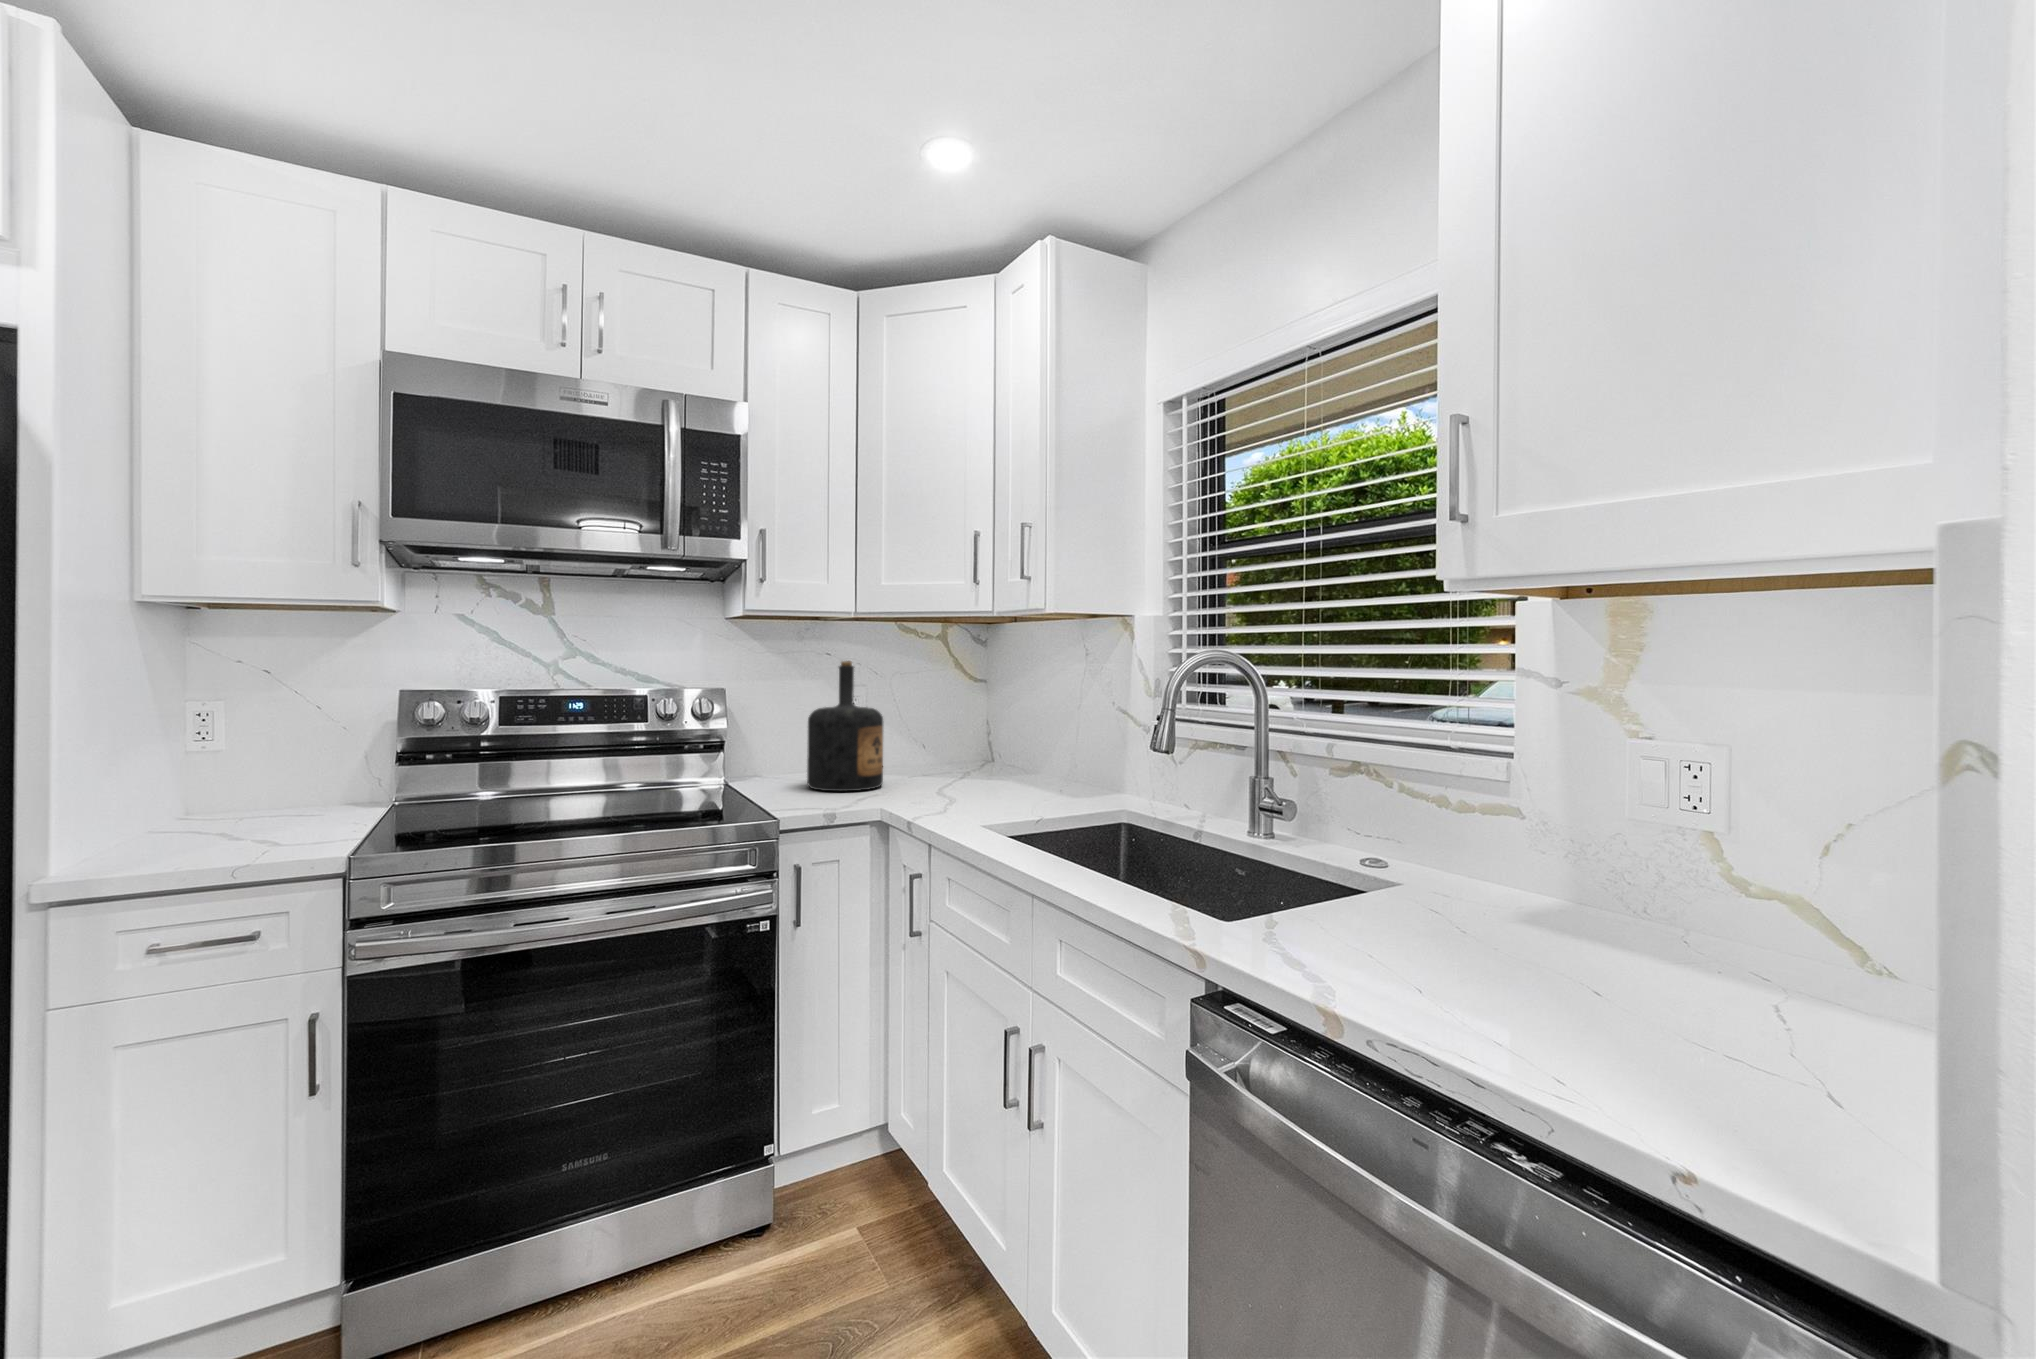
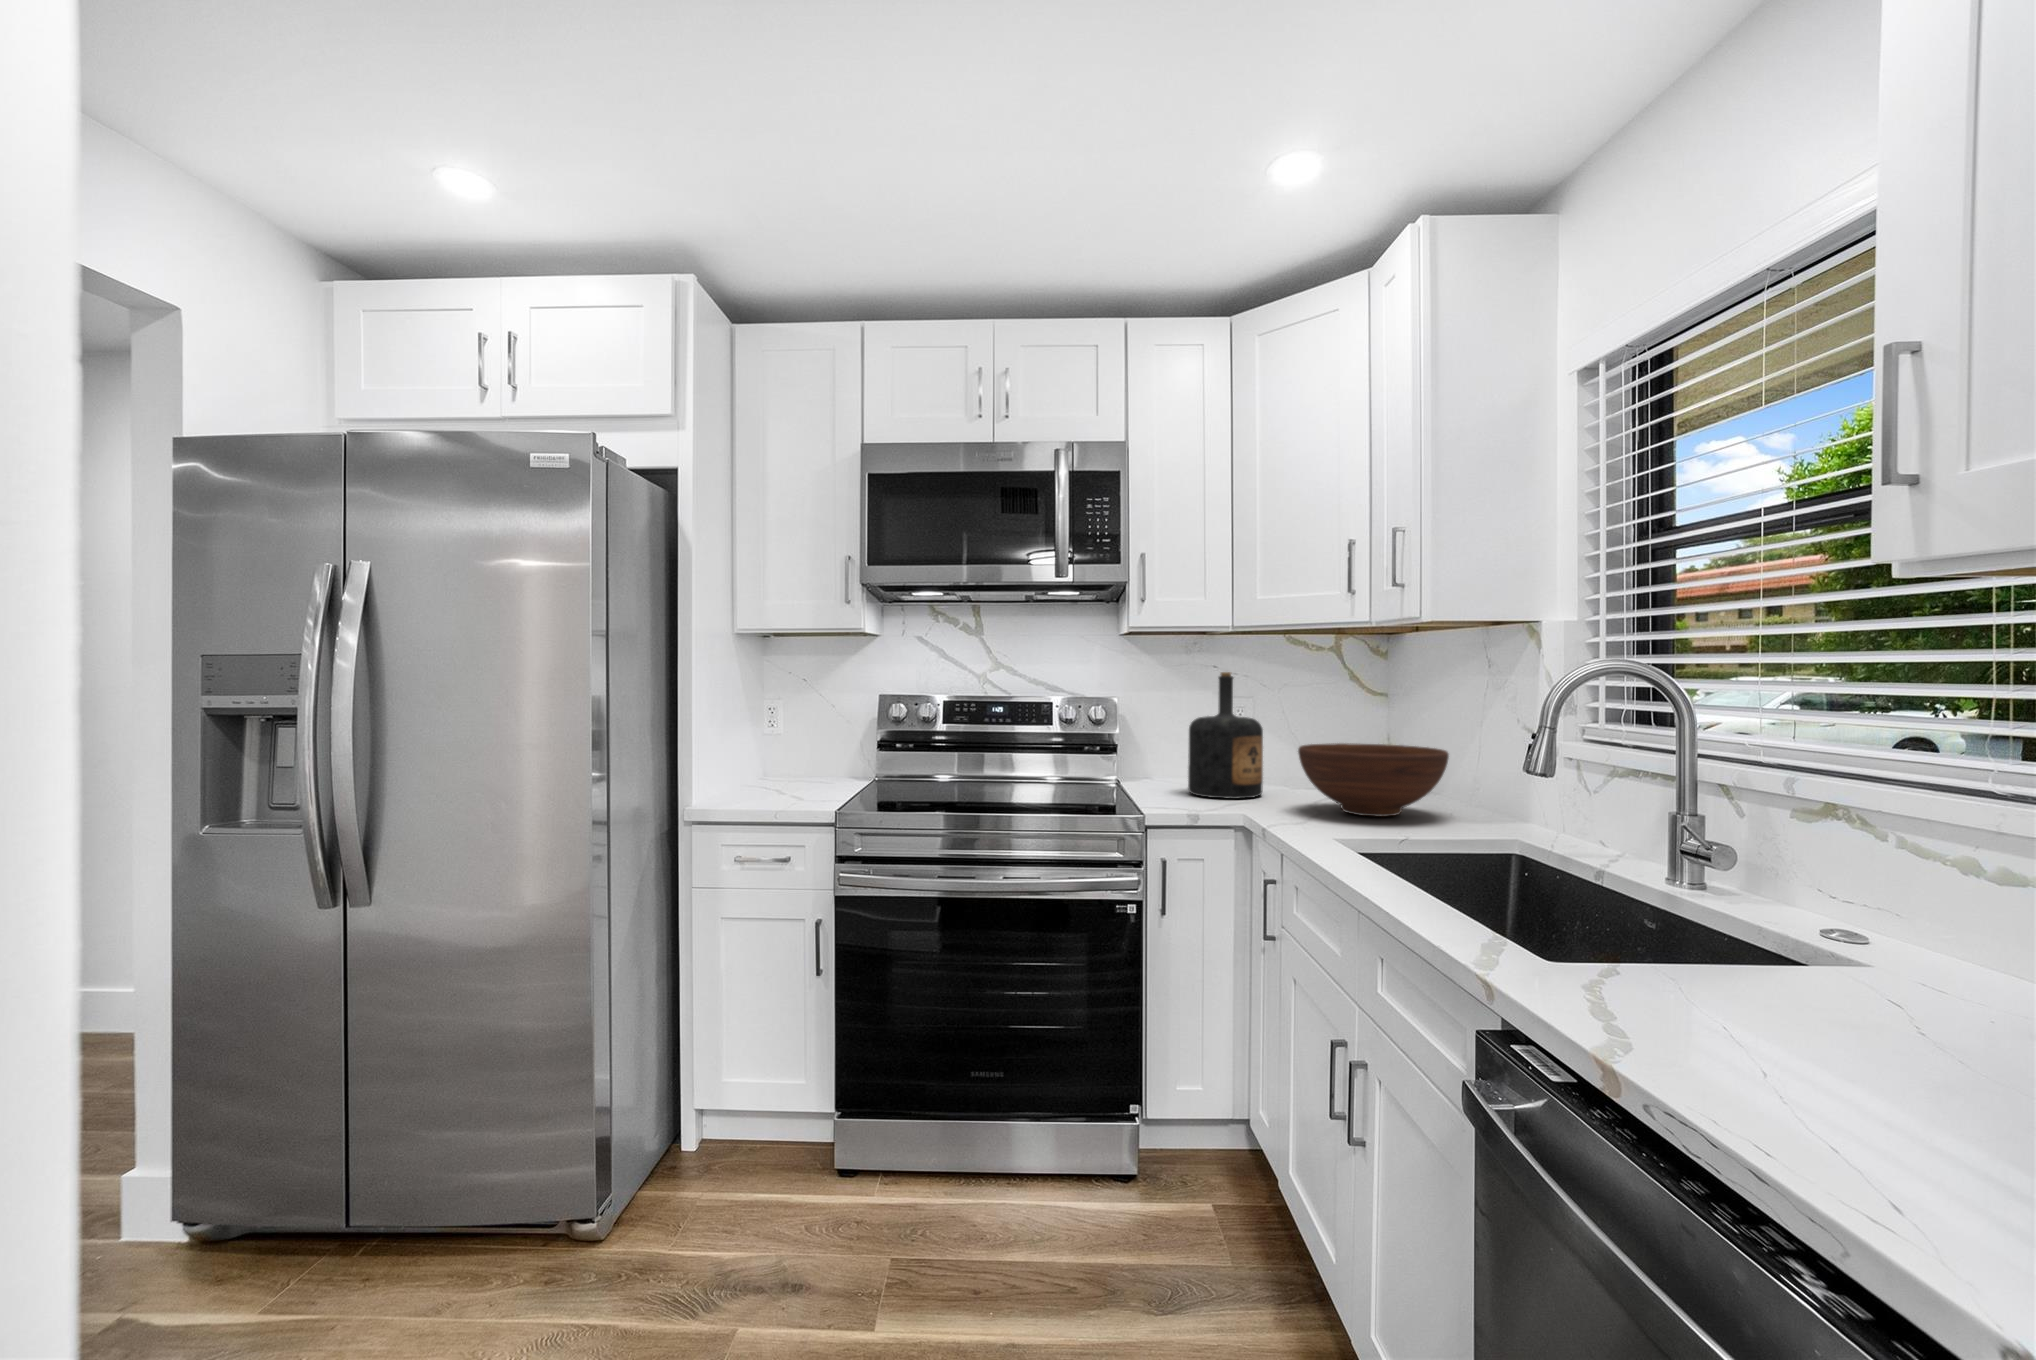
fruit bowl: none [930,730,1064,799] -> present [1298,743,1449,817]

